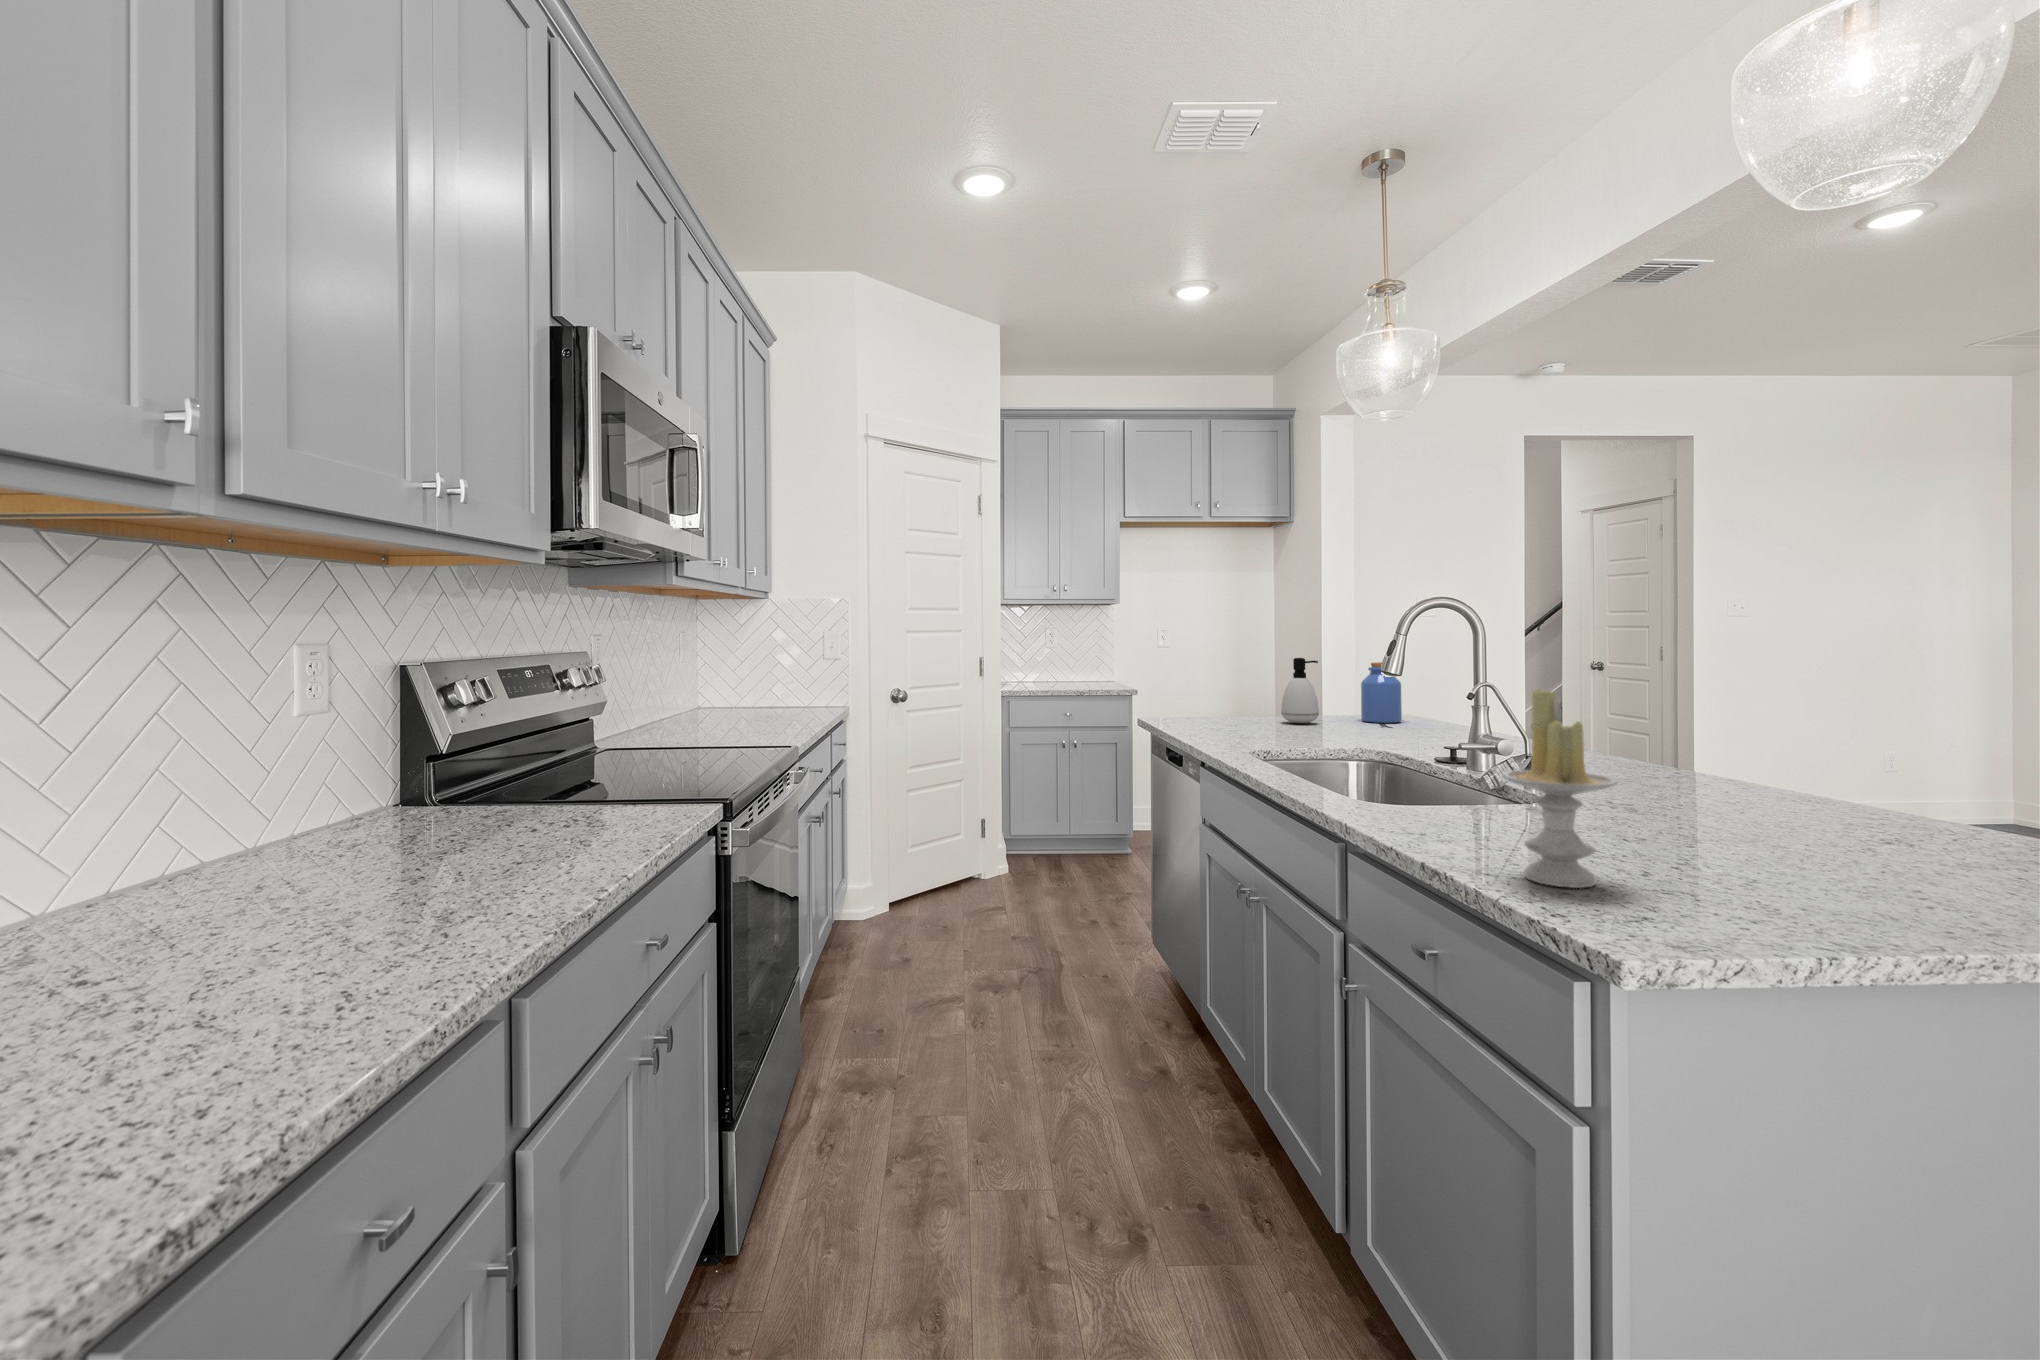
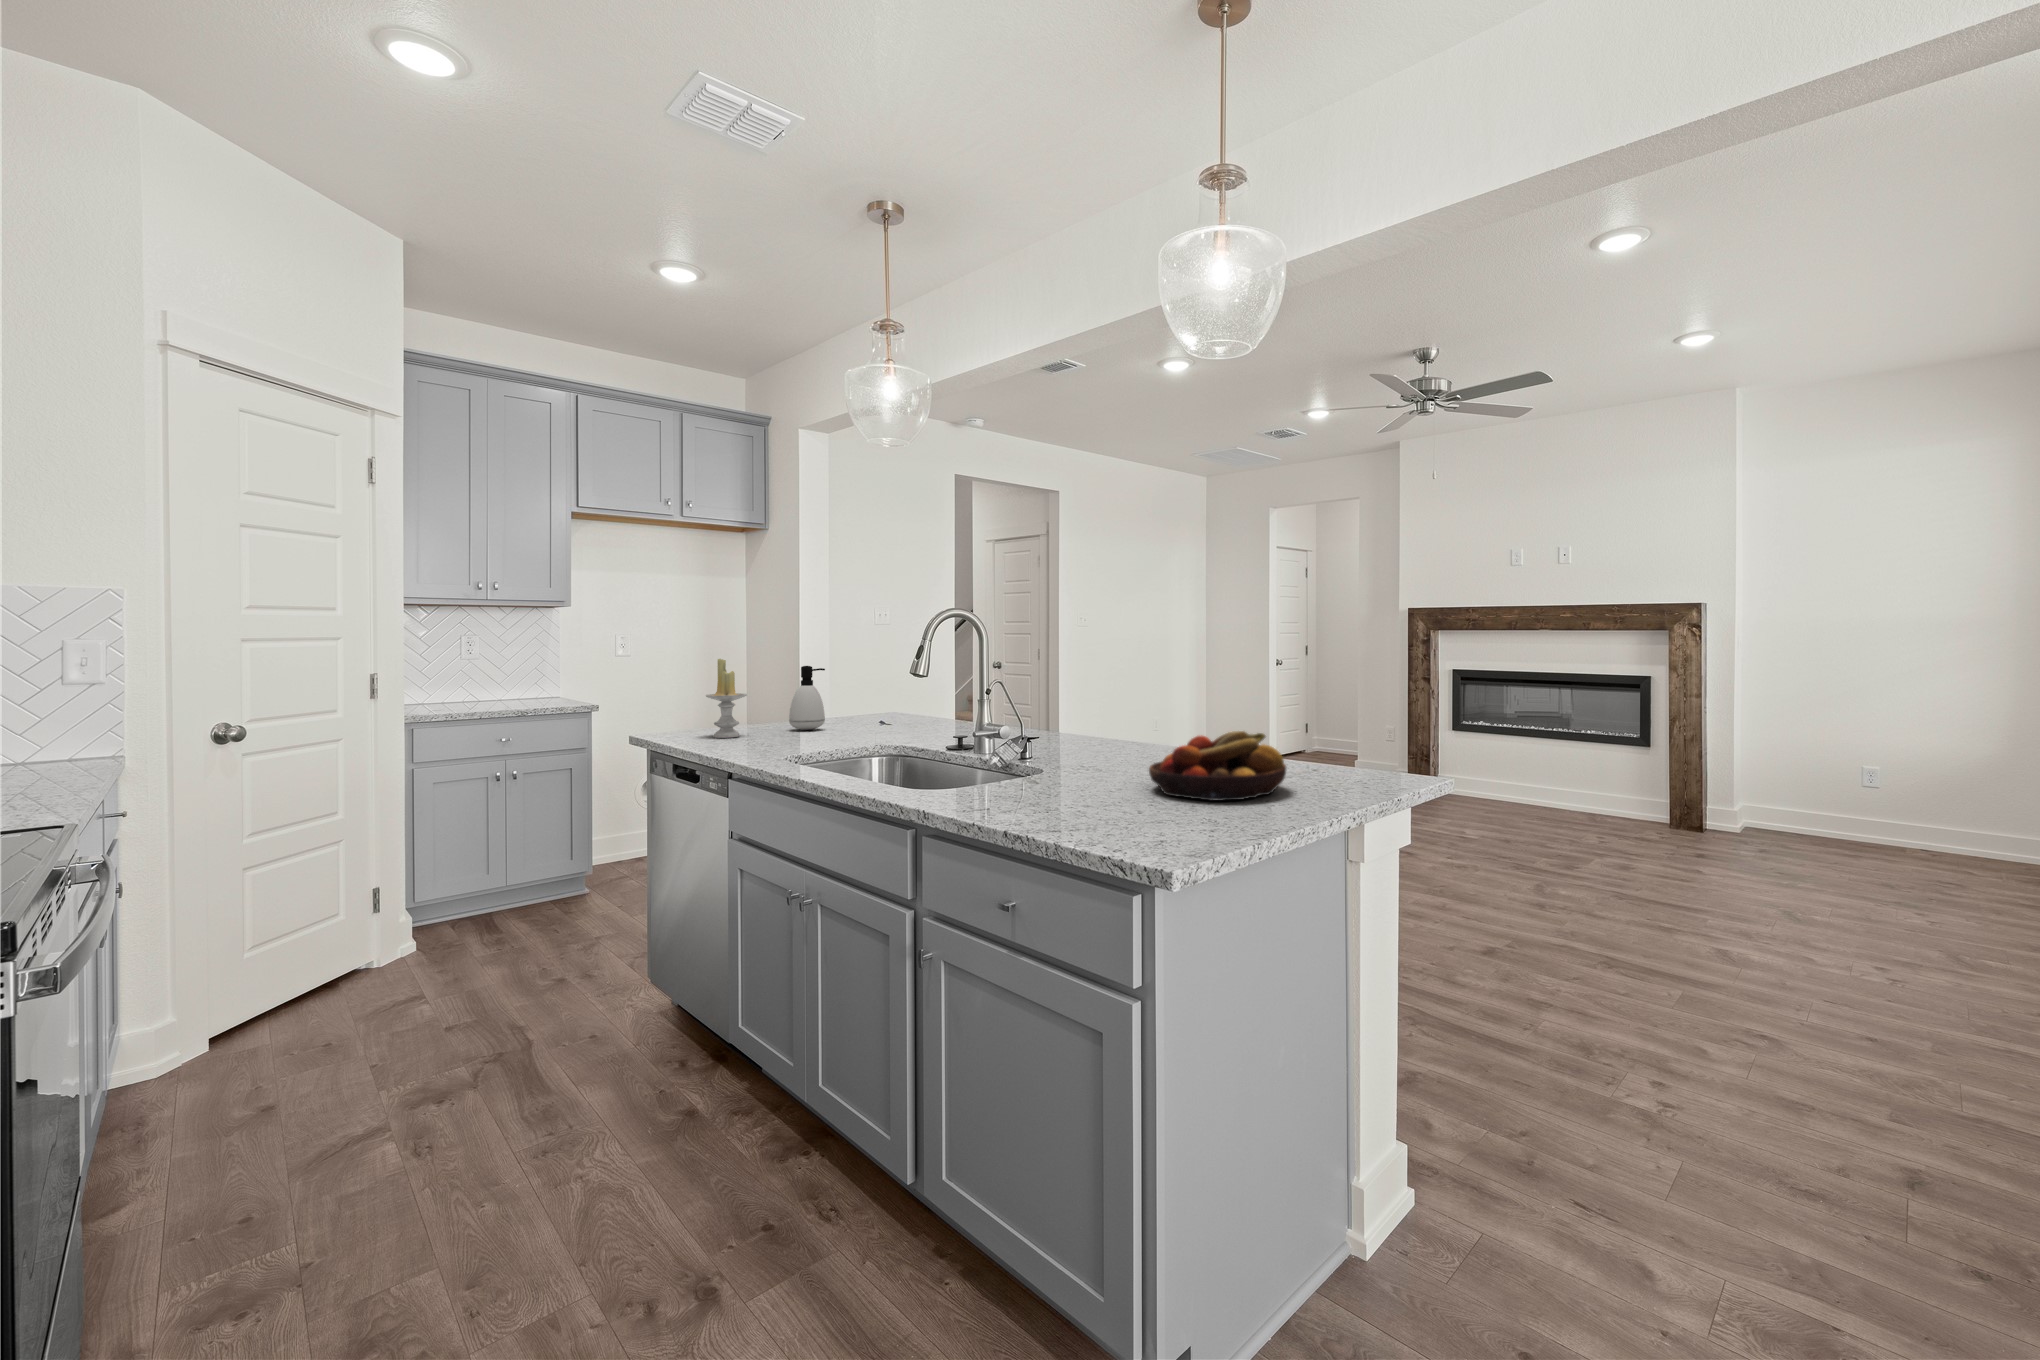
jar: present [1361,662,1402,723] -> none [859,669,894,725]
candle: present [1502,689,1618,888] -> present [706,659,747,738]
fruit bowl: none [1682,768,1958,874] -> present [1149,731,1286,800]

